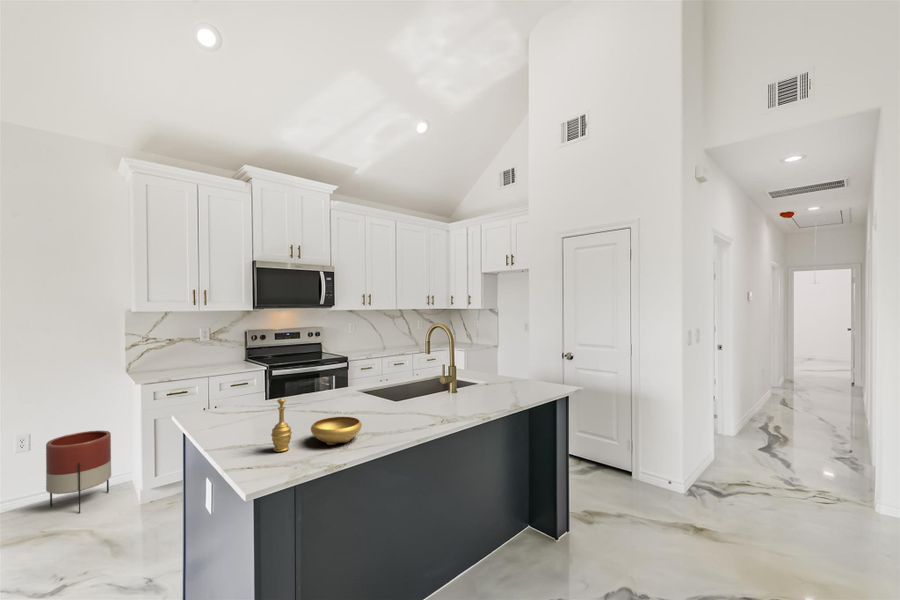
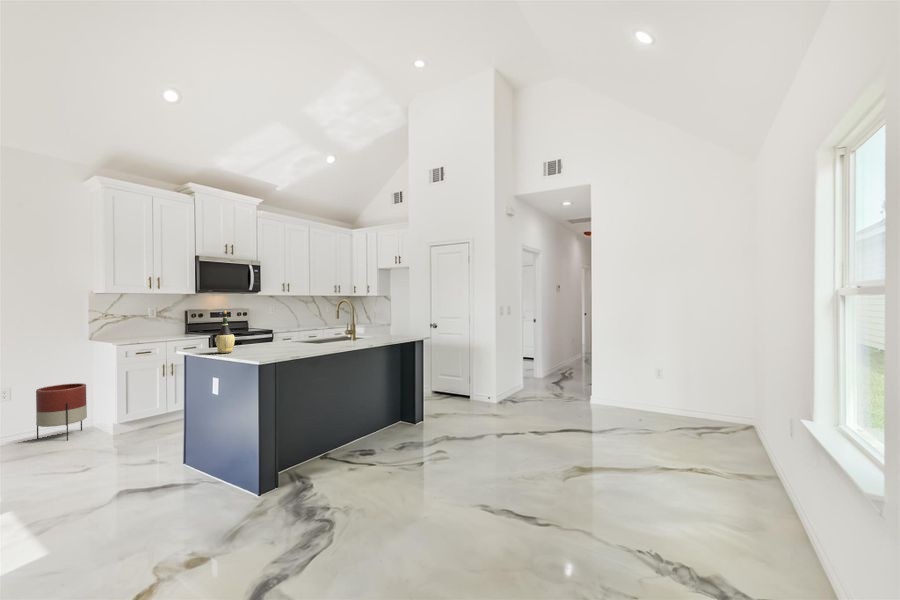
wine bottle: none [211,361,246,441] -> present [216,311,235,353]
decorative bowl: present [271,398,362,452] -> none [255,327,301,354]

